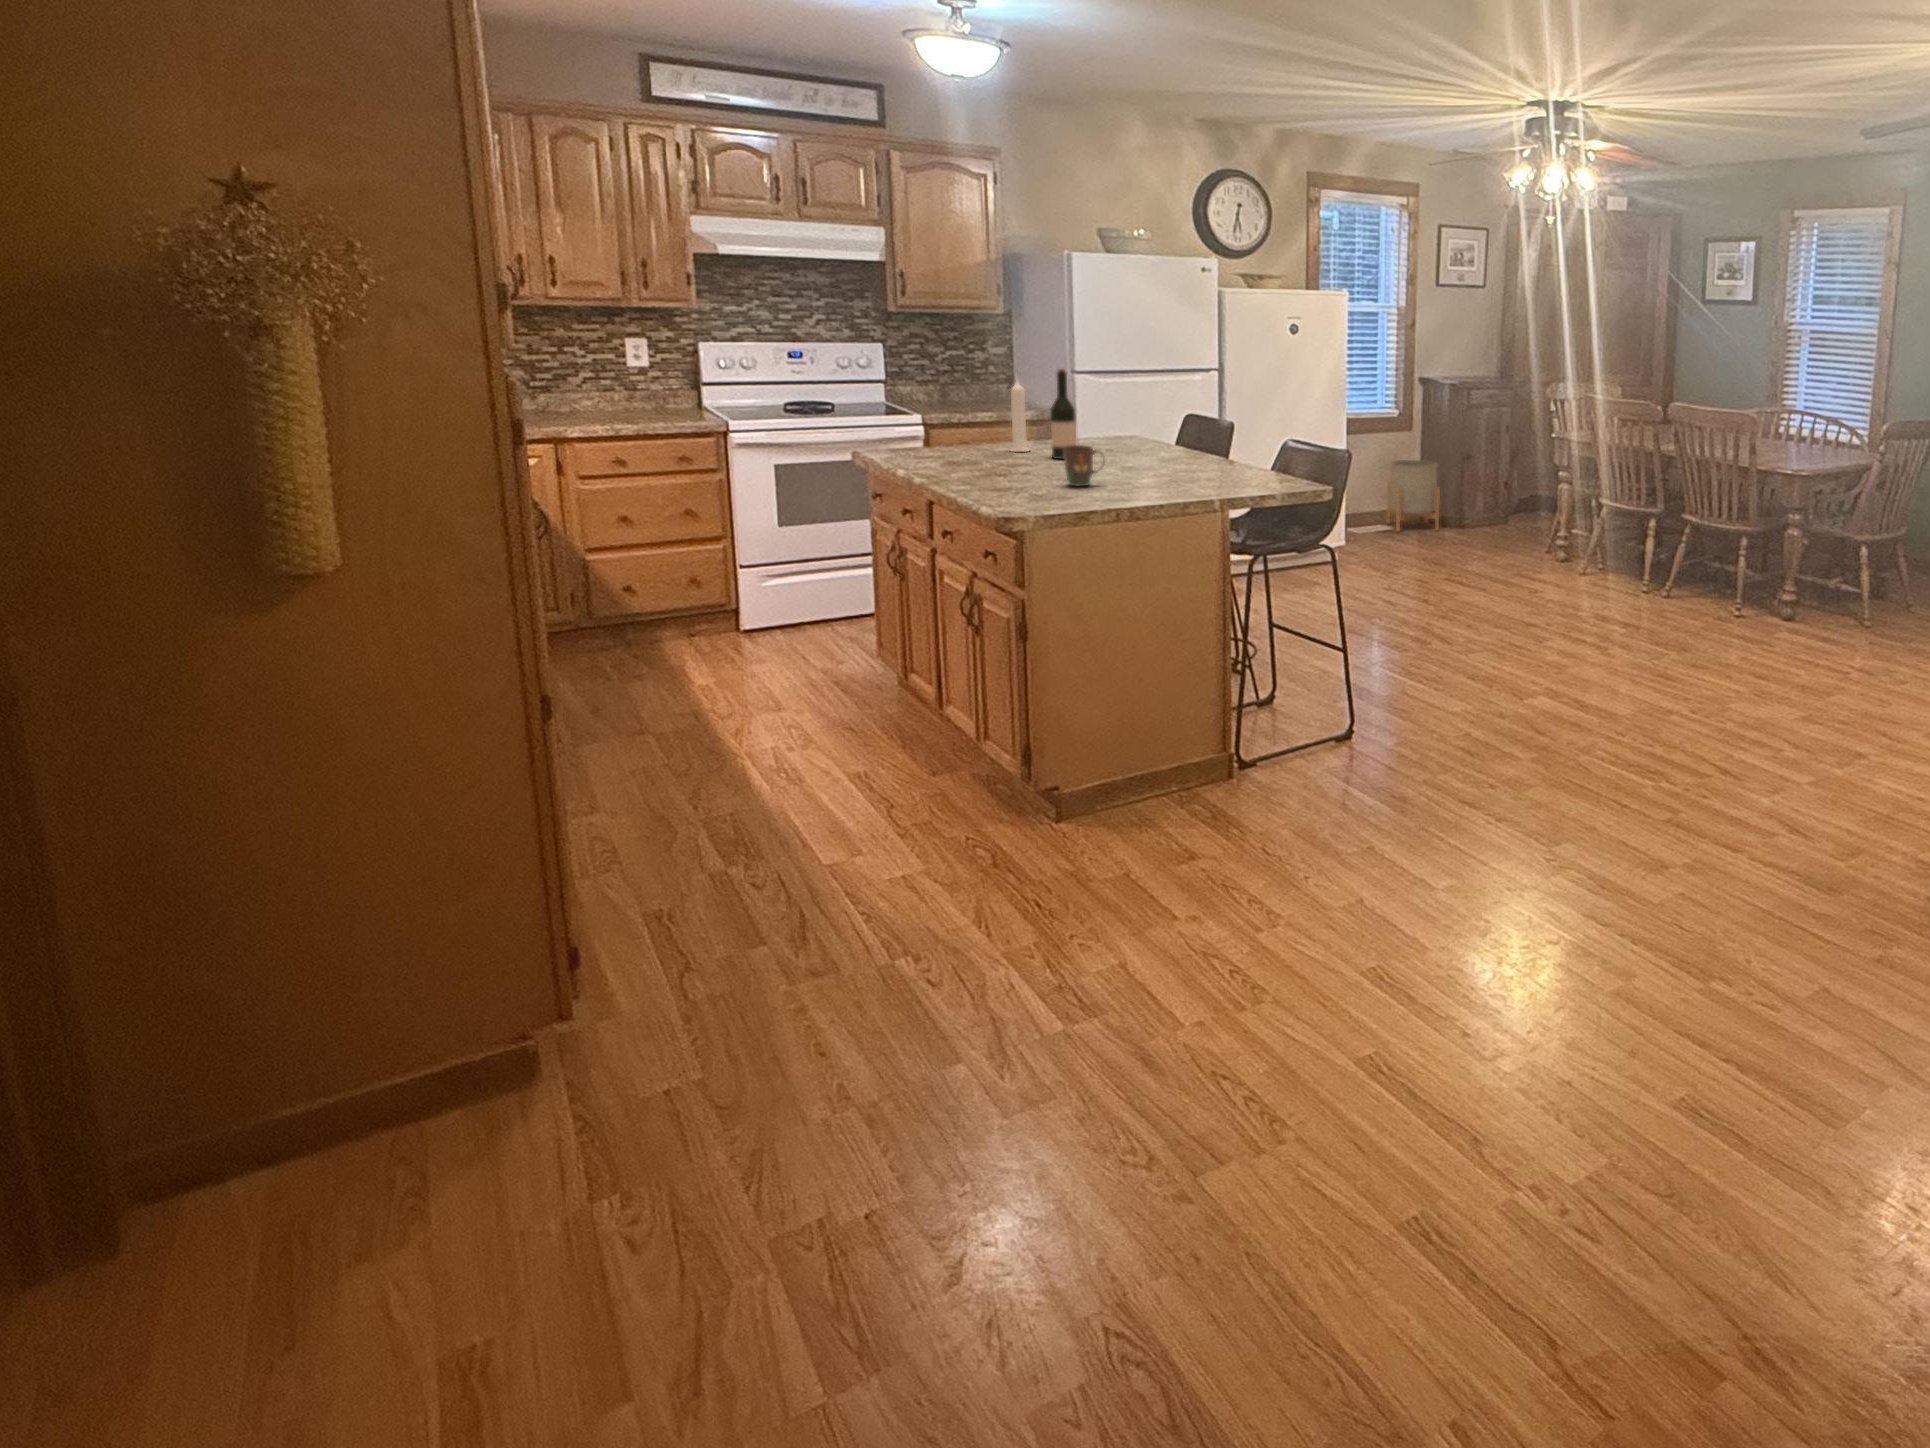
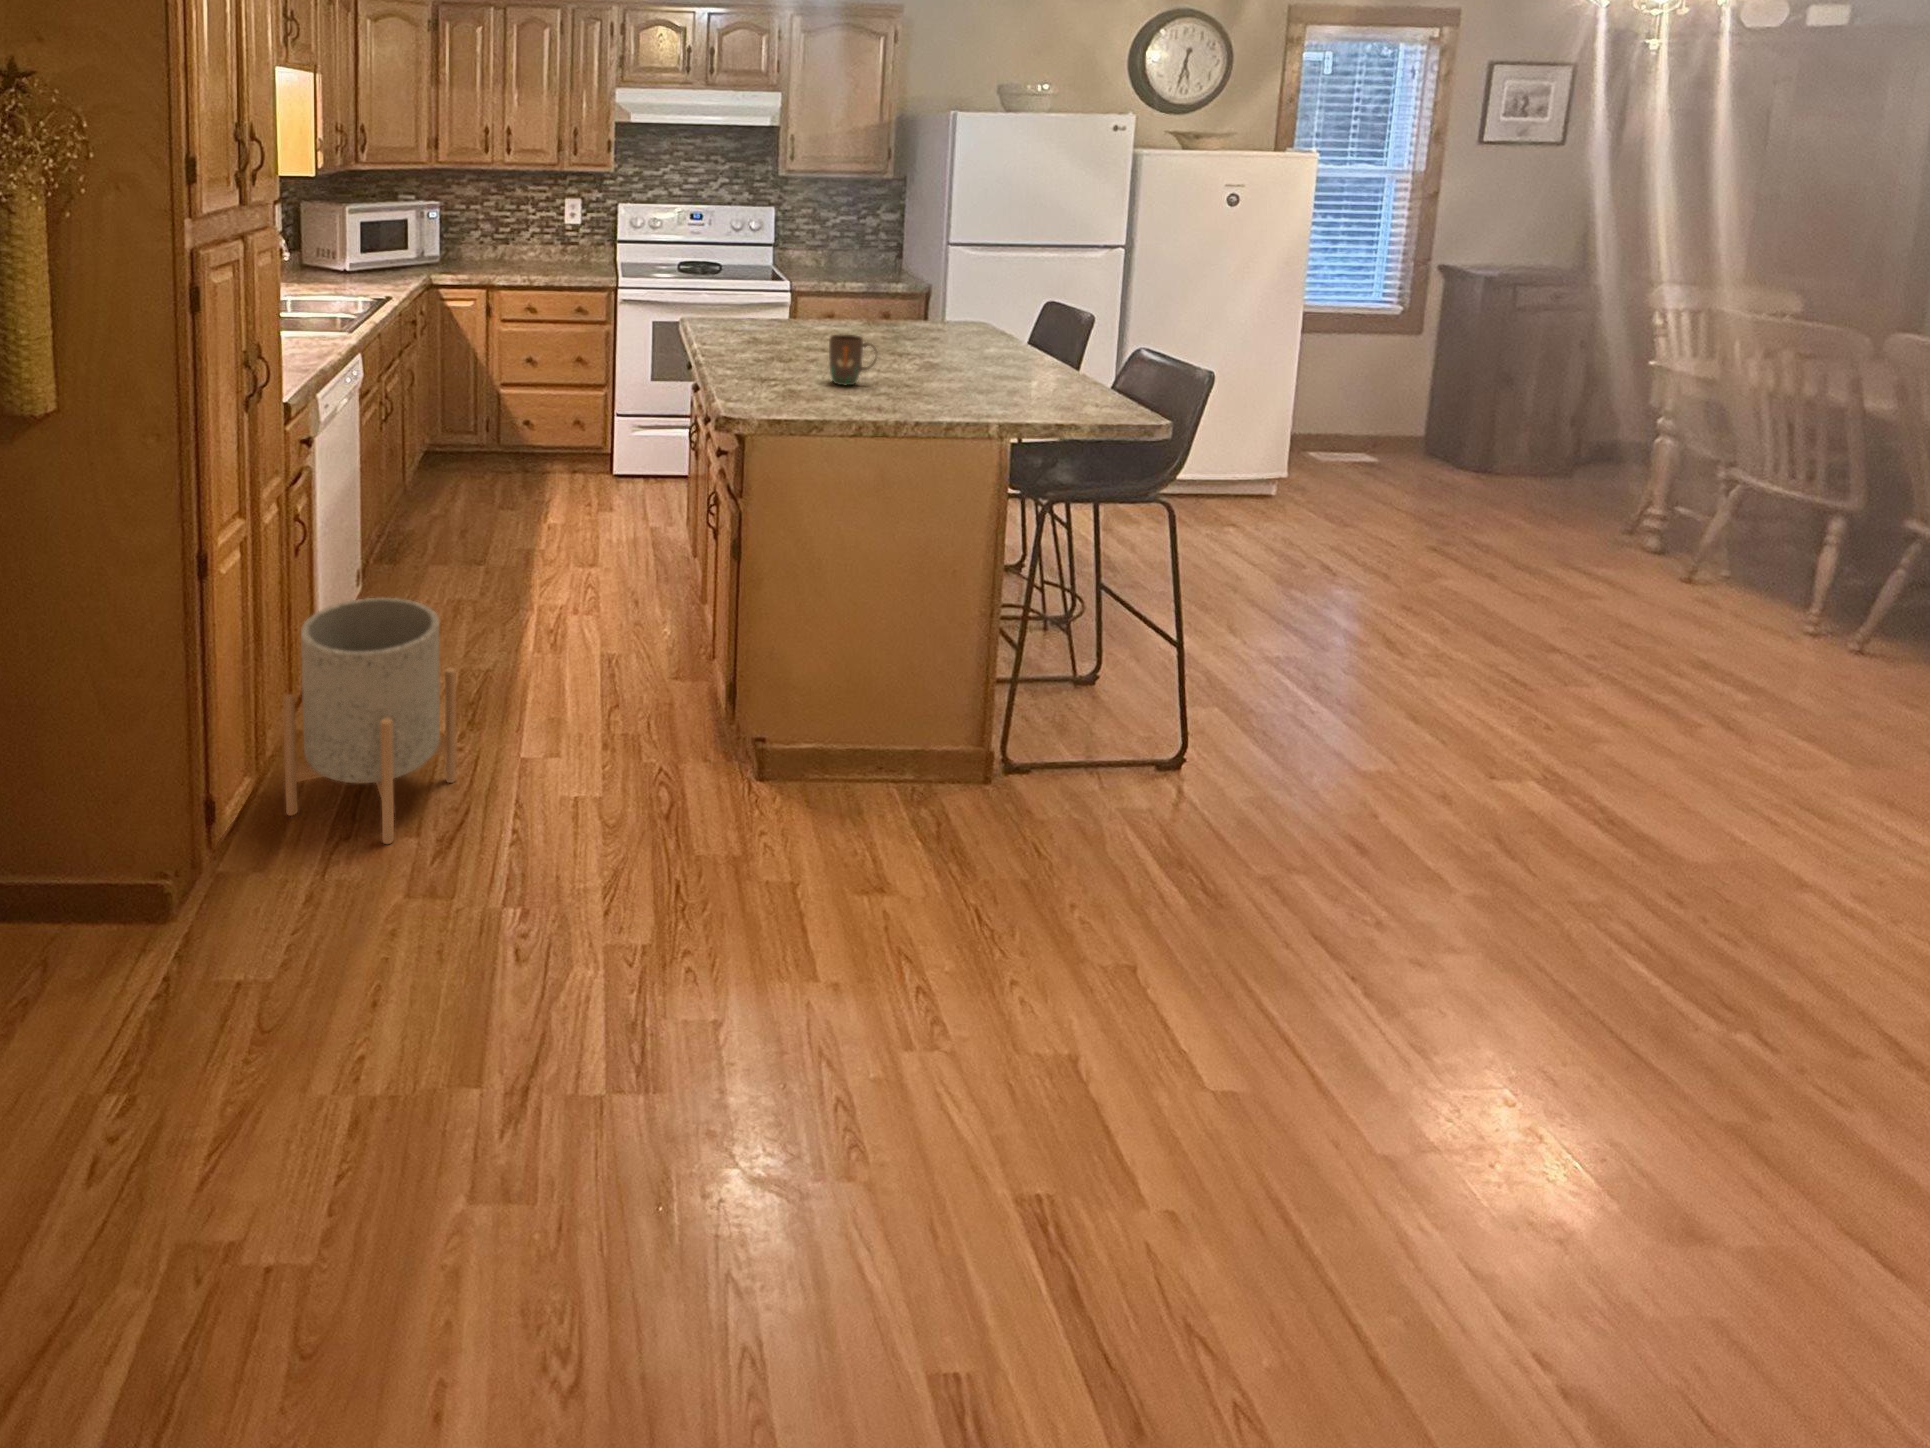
wine bottle: present [1051,369,1076,459] -> none [850,242,880,346]
candle: present [1010,381,1030,452] -> none [813,250,836,332]
planter: present [1387,460,1440,531] -> present [283,598,456,844]

